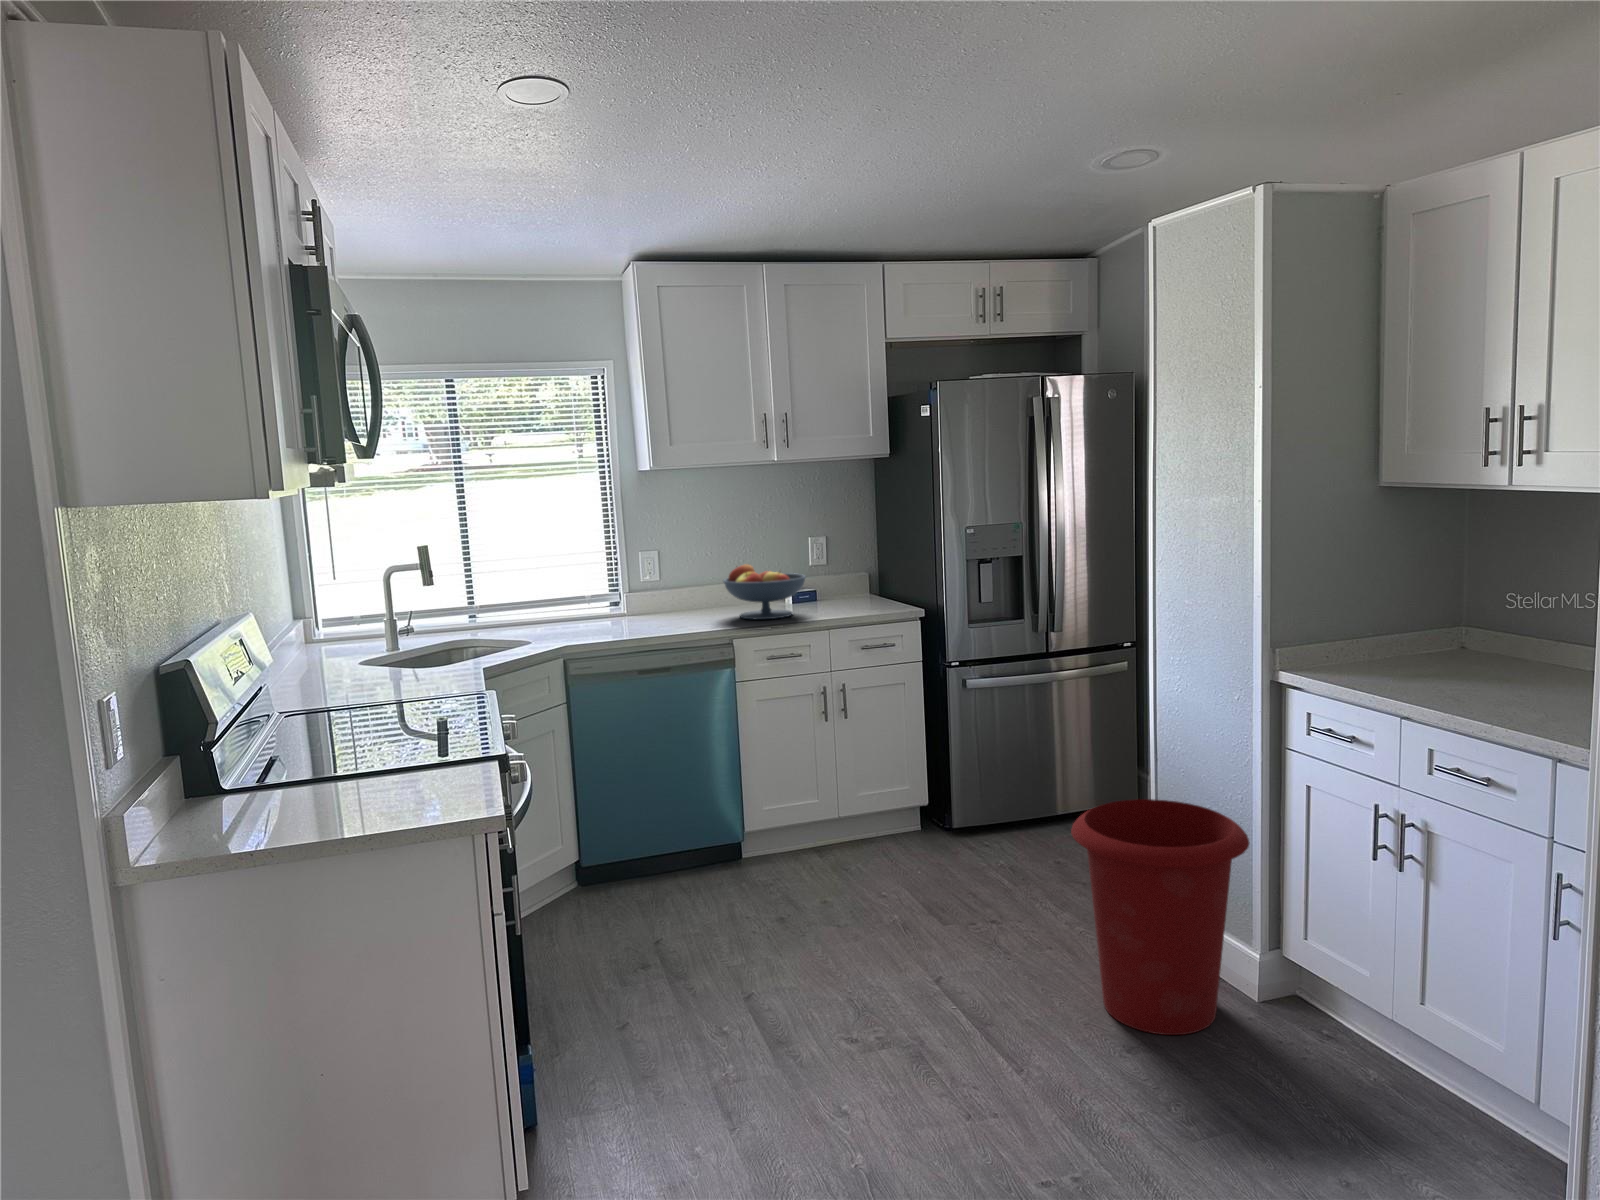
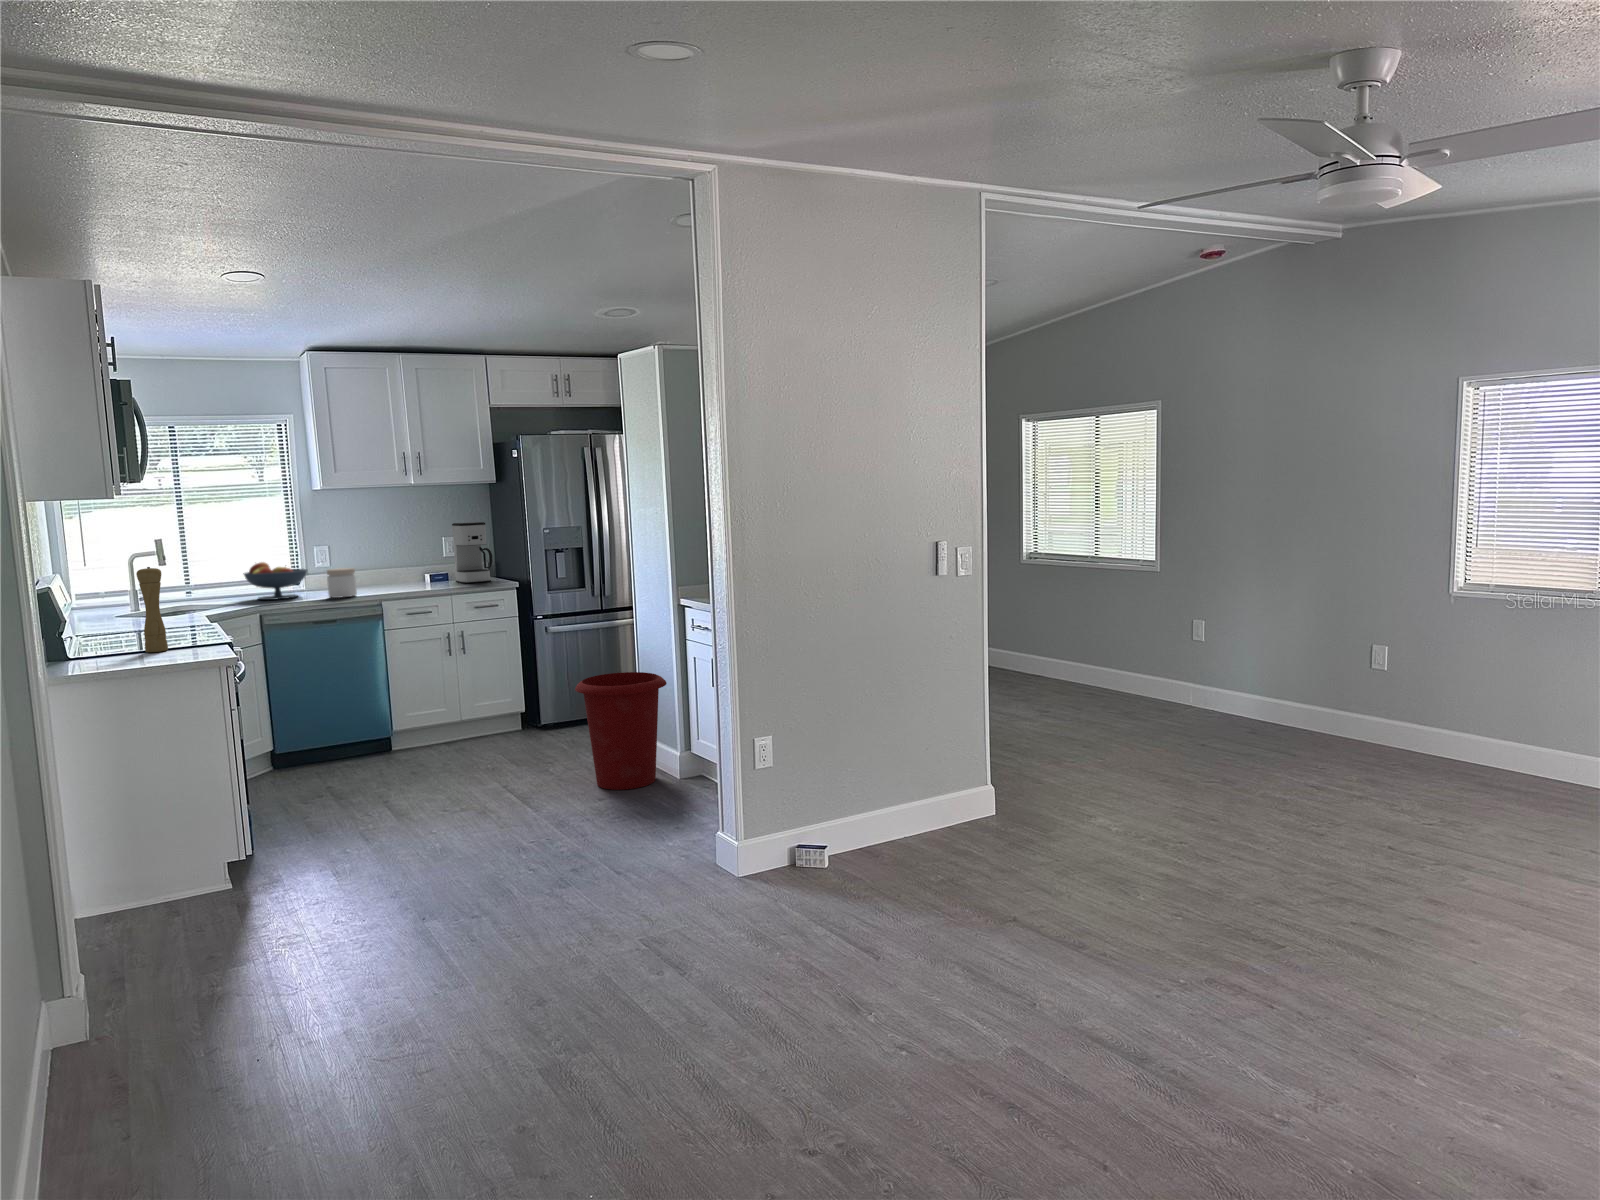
coffee maker: none [825,515,882,607] -> present [452,522,492,583]
fruit bowl: present [723,564,806,620] -> present [243,562,308,600]
jar: none [654,586,695,632] -> present [327,568,357,598]
pepper mill: none [283,643,347,822] -> present [136,567,168,652]

